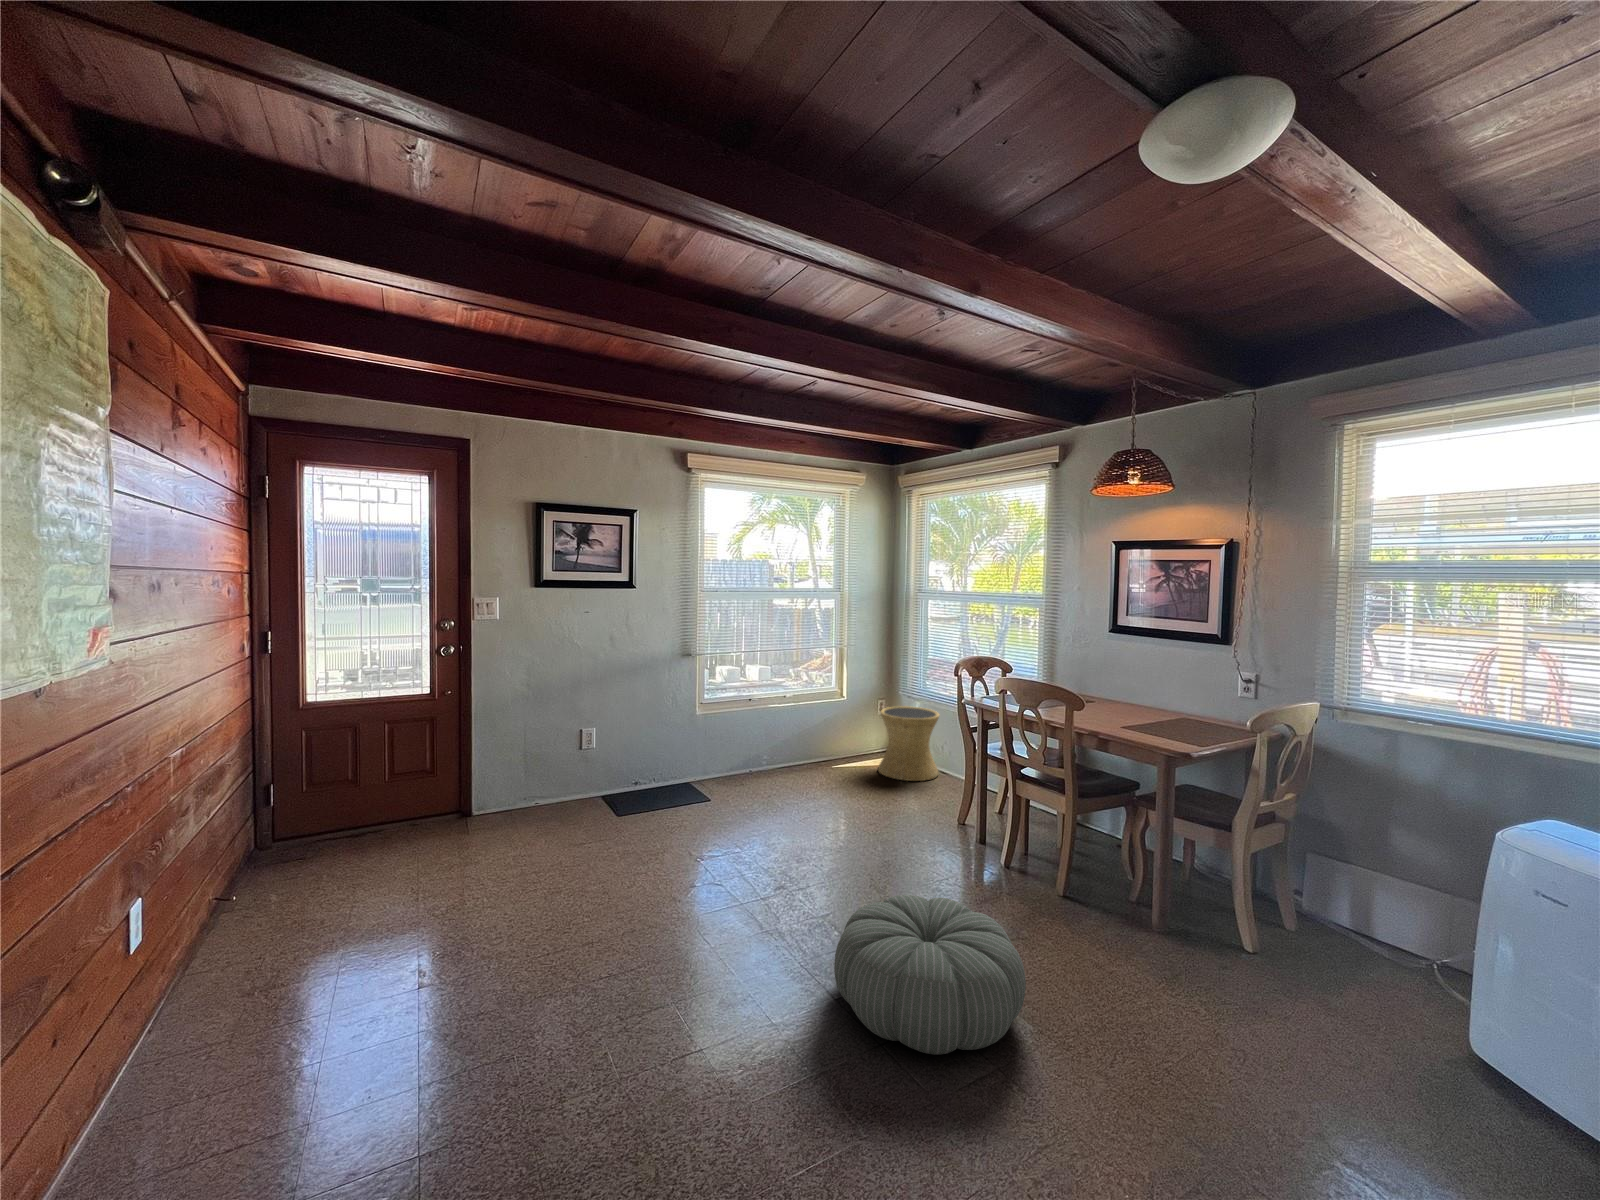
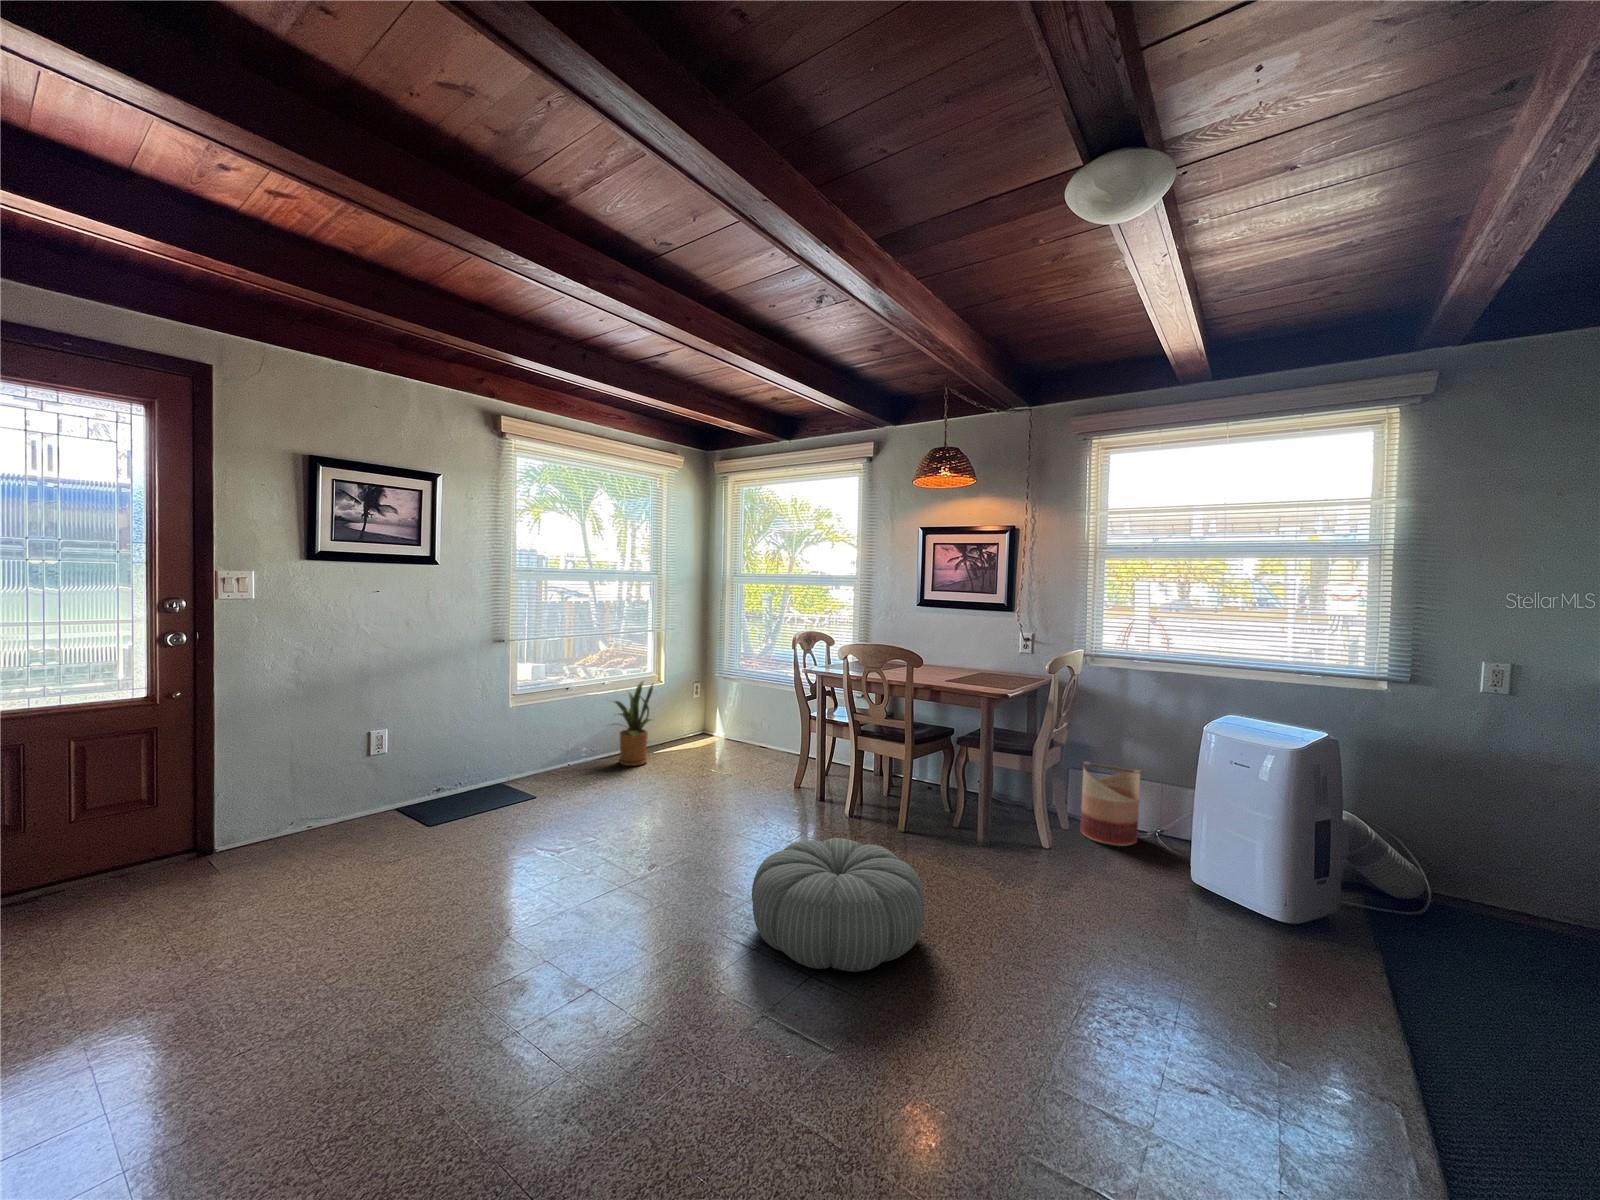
house plant: none [783,696,833,781] -> present [613,681,653,766]
side table: present [878,706,939,781] -> none [699,687,758,756]
basket: none [1309,847,1404,969] -> present [1081,762,1142,846]

